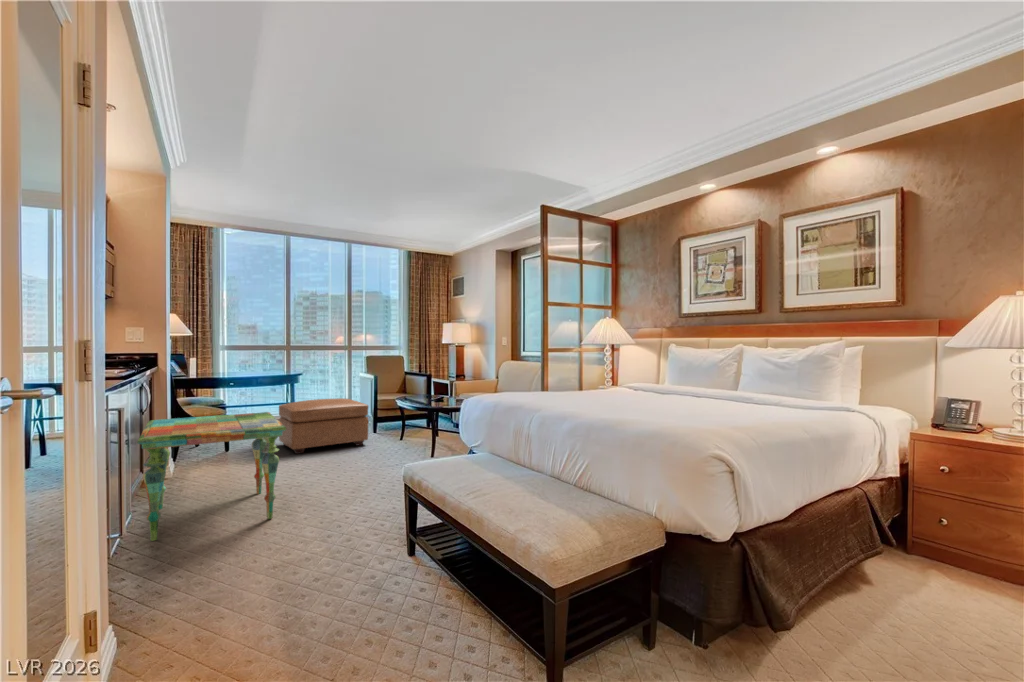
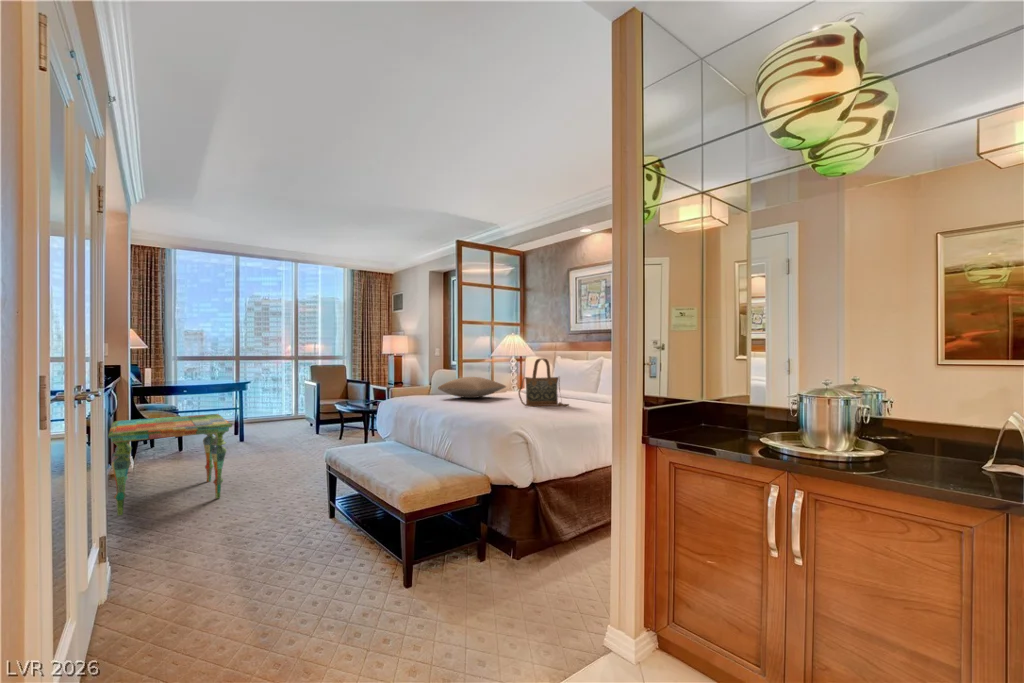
handbag: none [662,346,736,412] -> present [519,358,569,406]
pillow: none [539,370,625,397] -> present [438,377,506,398]
ottoman: present [279,398,368,454] -> none [228,403,310,451]

